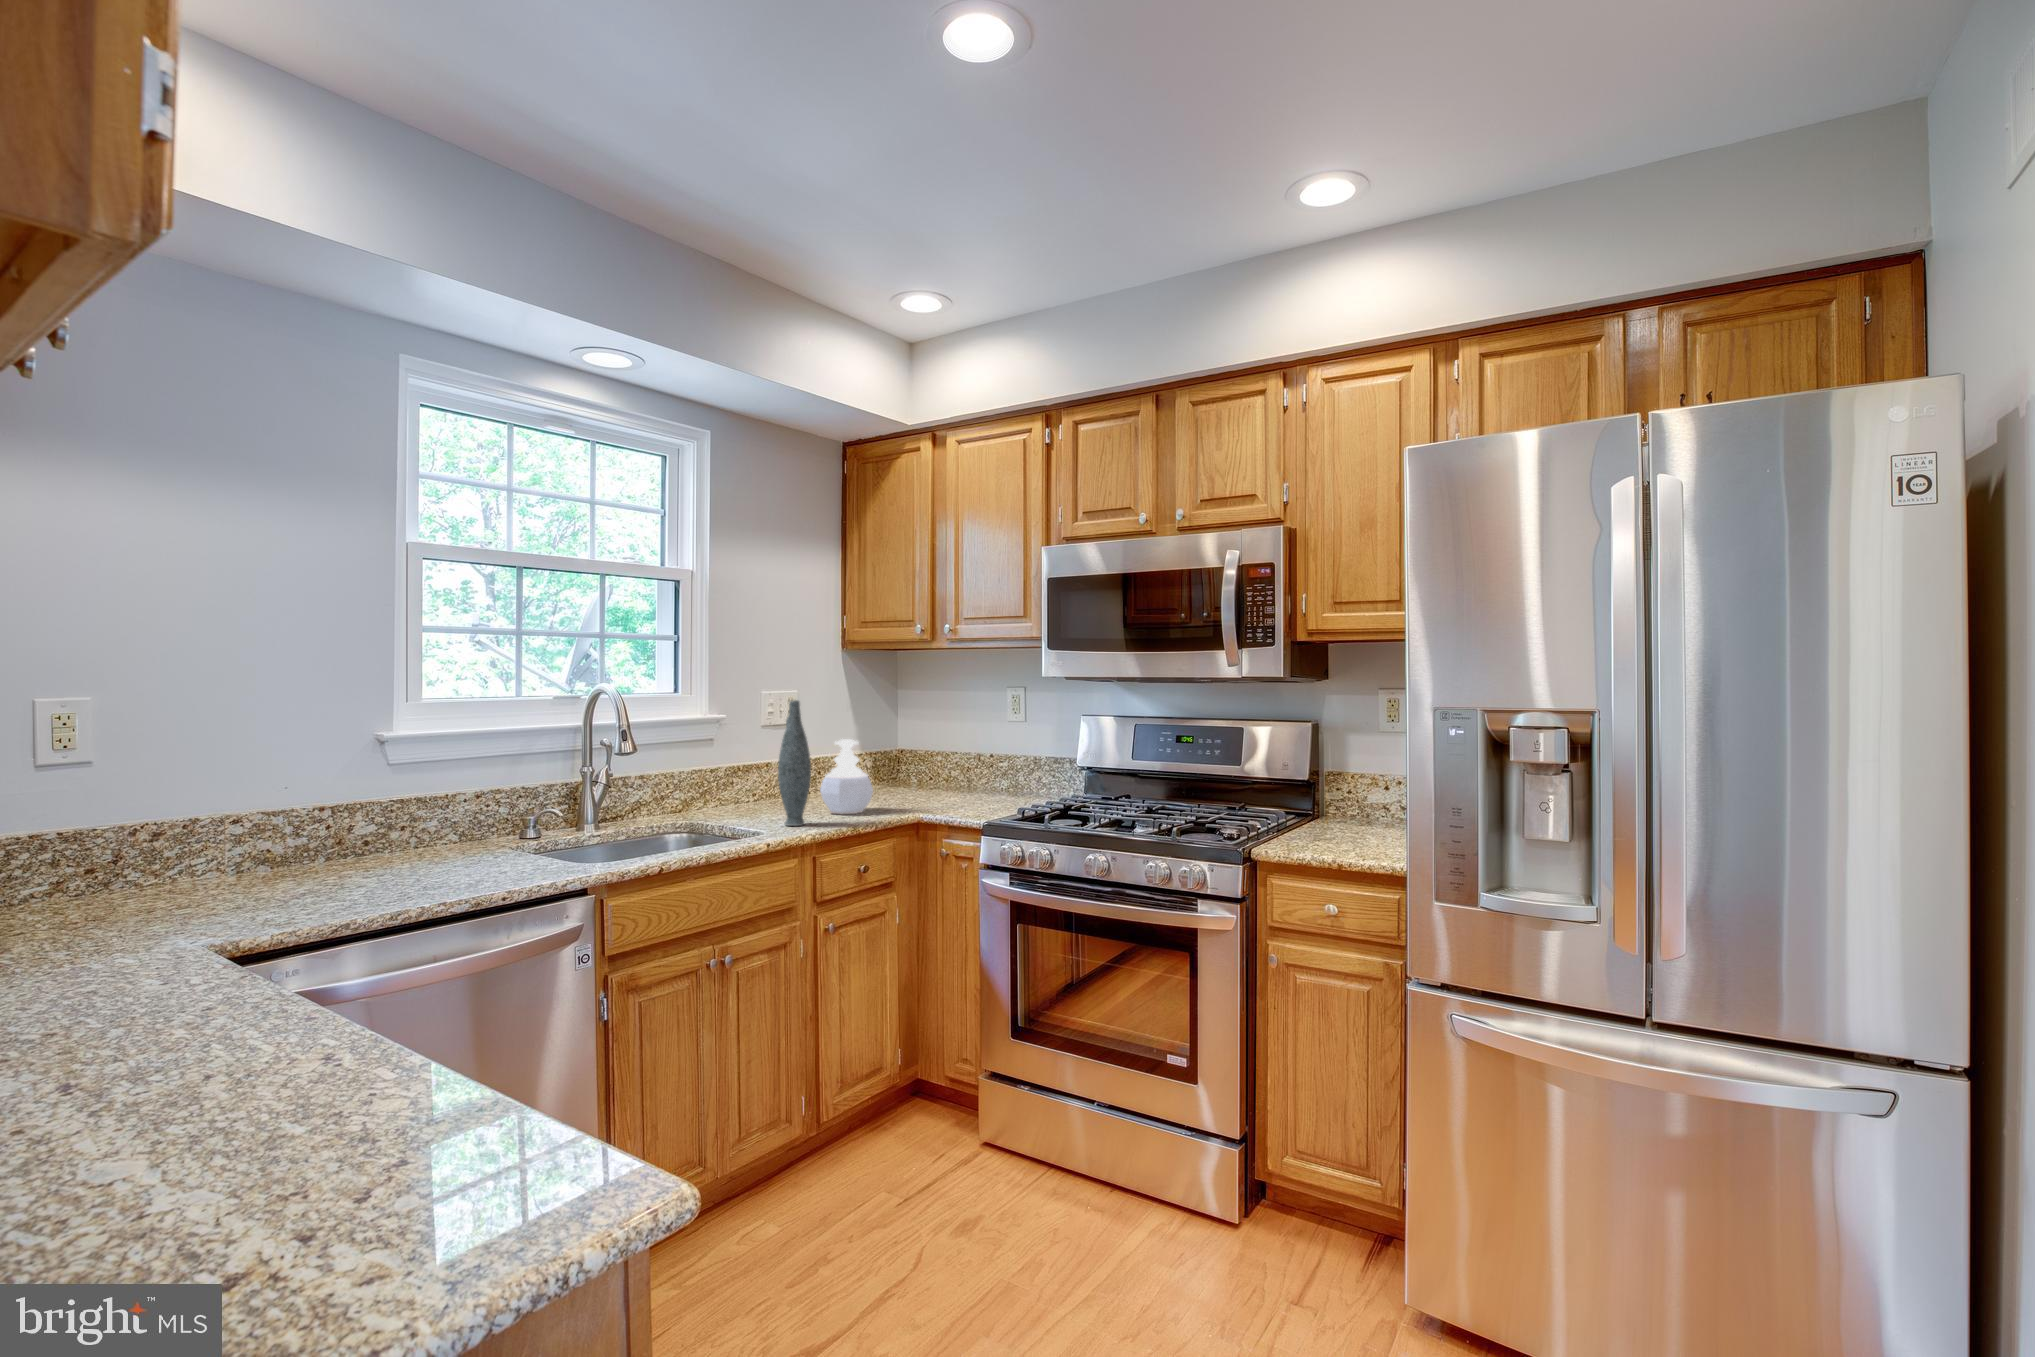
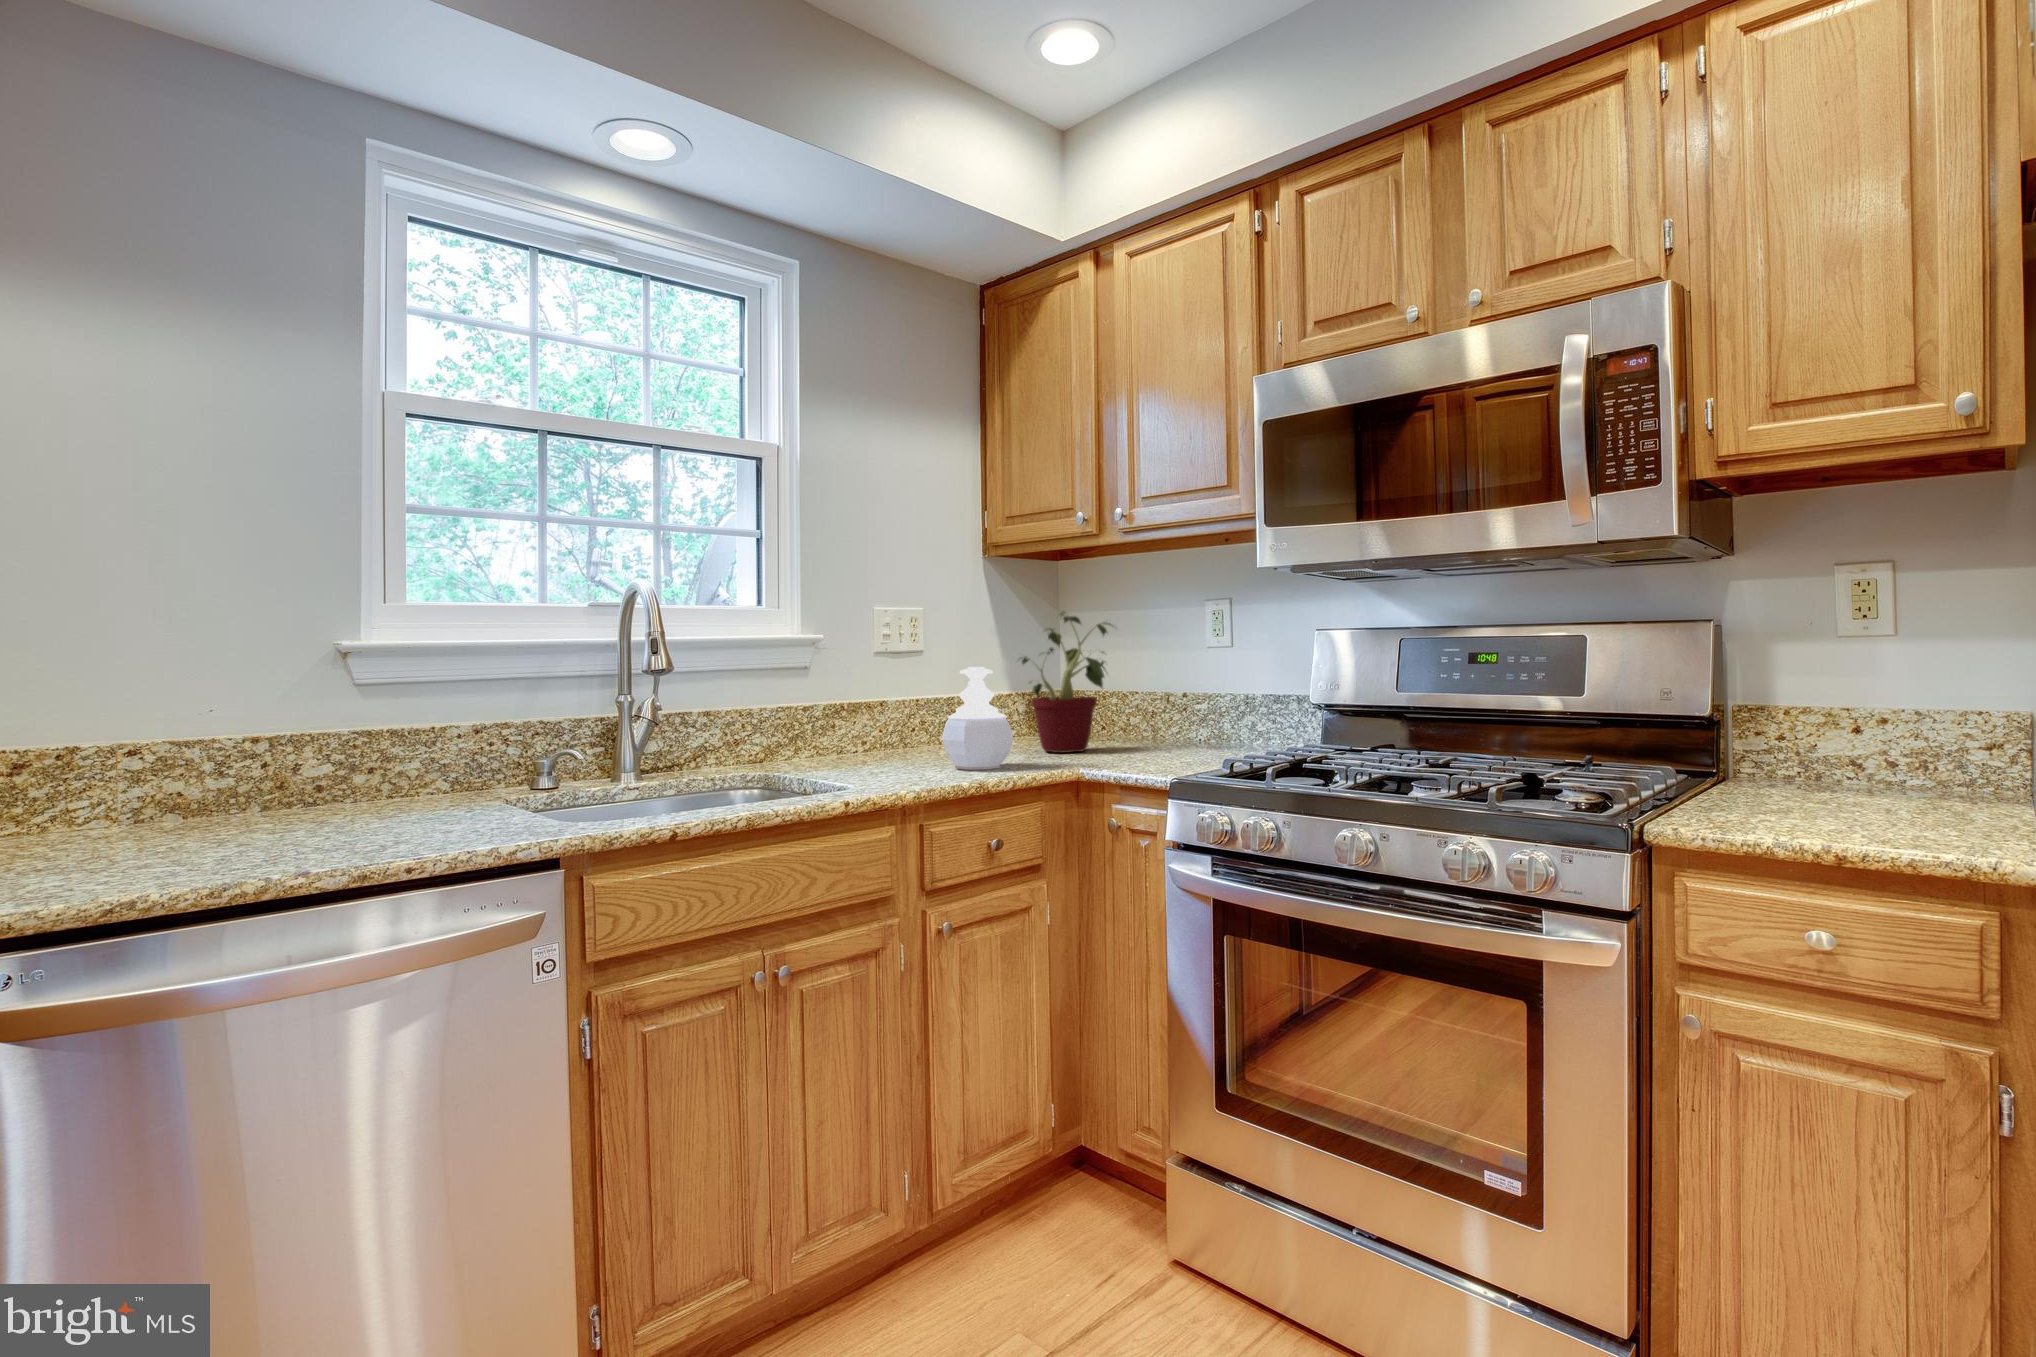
potted plant: none [871,692,946,798] -> present [1020,611,1111,753]
vase: present [778,700,811,826] -> none [876,606,922,782]

